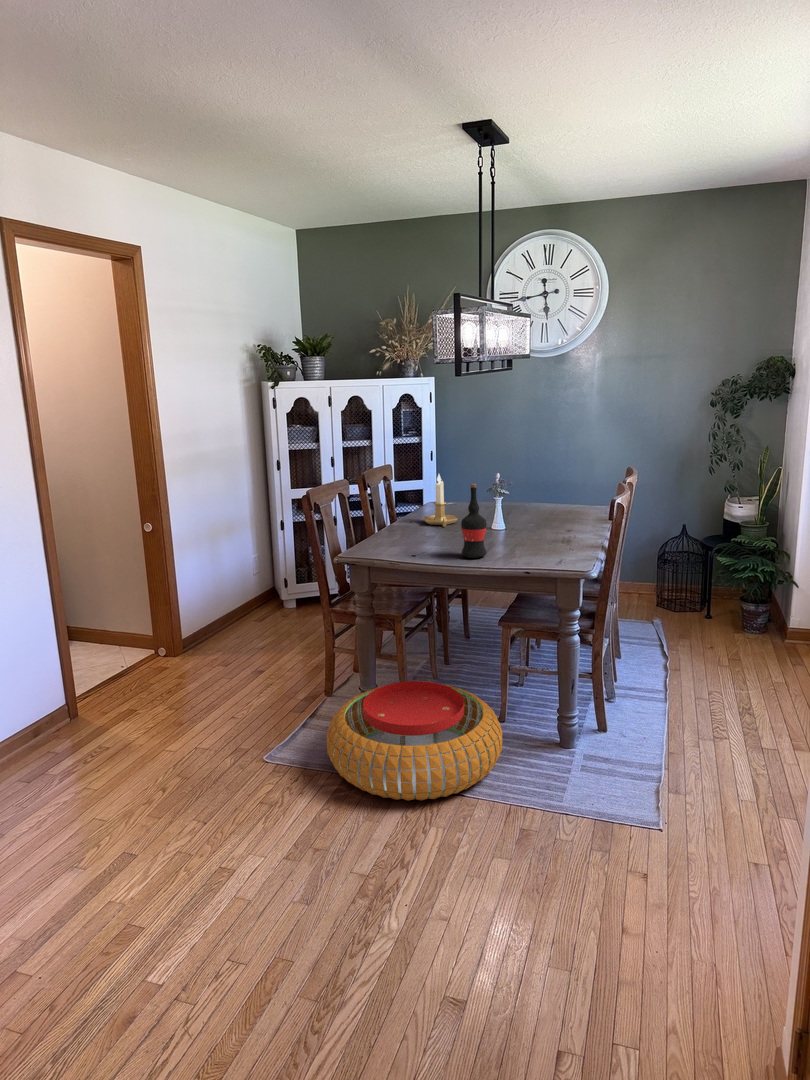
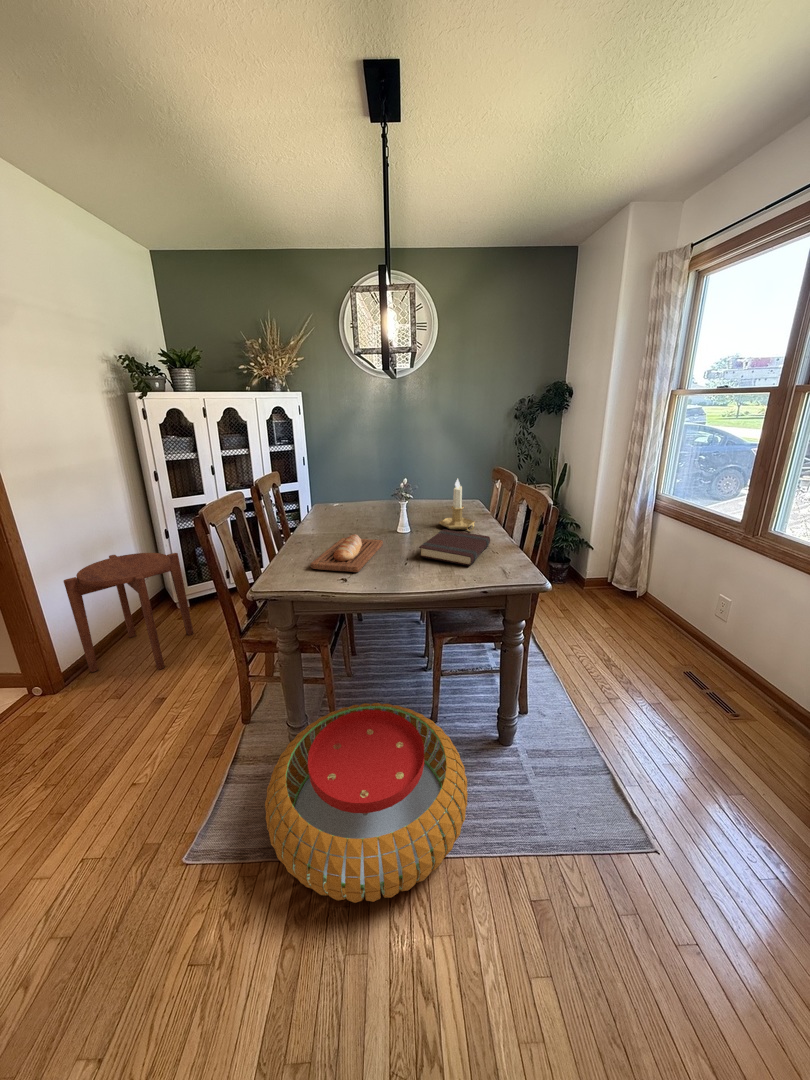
candlestick: present [423,475,458,527] -> present [439,479,475,531]
wine bottle: present [461,484,487,558] -> none [396,495,424,576]
bread loaf: none [391,524,468,552] -> present [311,534,383,572]
book: none [491,526,574,555] -> present [419,529,490,566]
side table: none [195,540,294,652] -> present [64,553,193,672]

